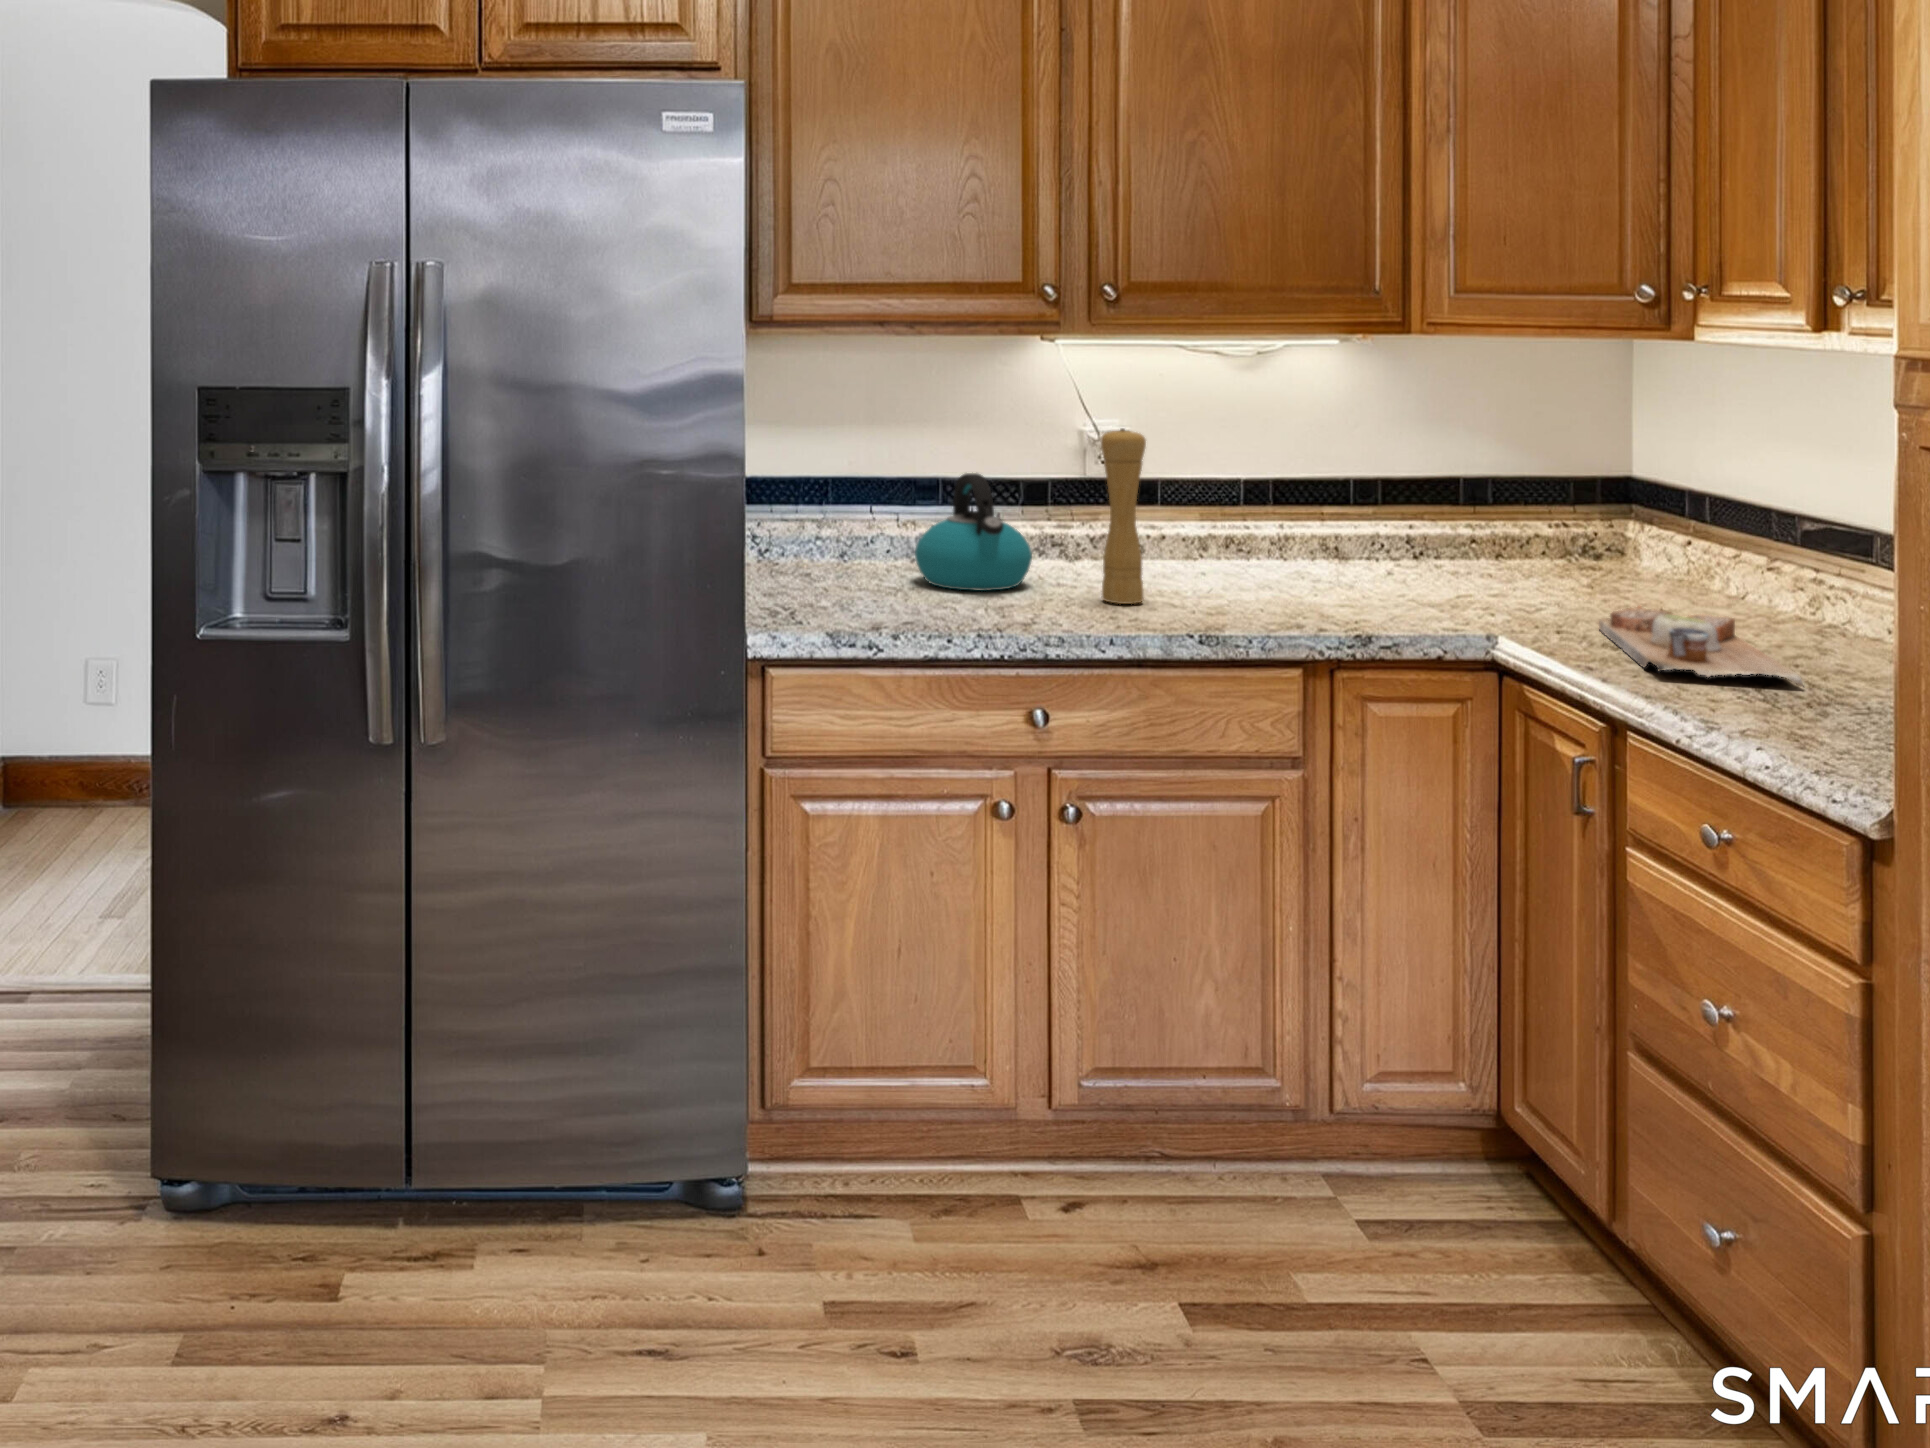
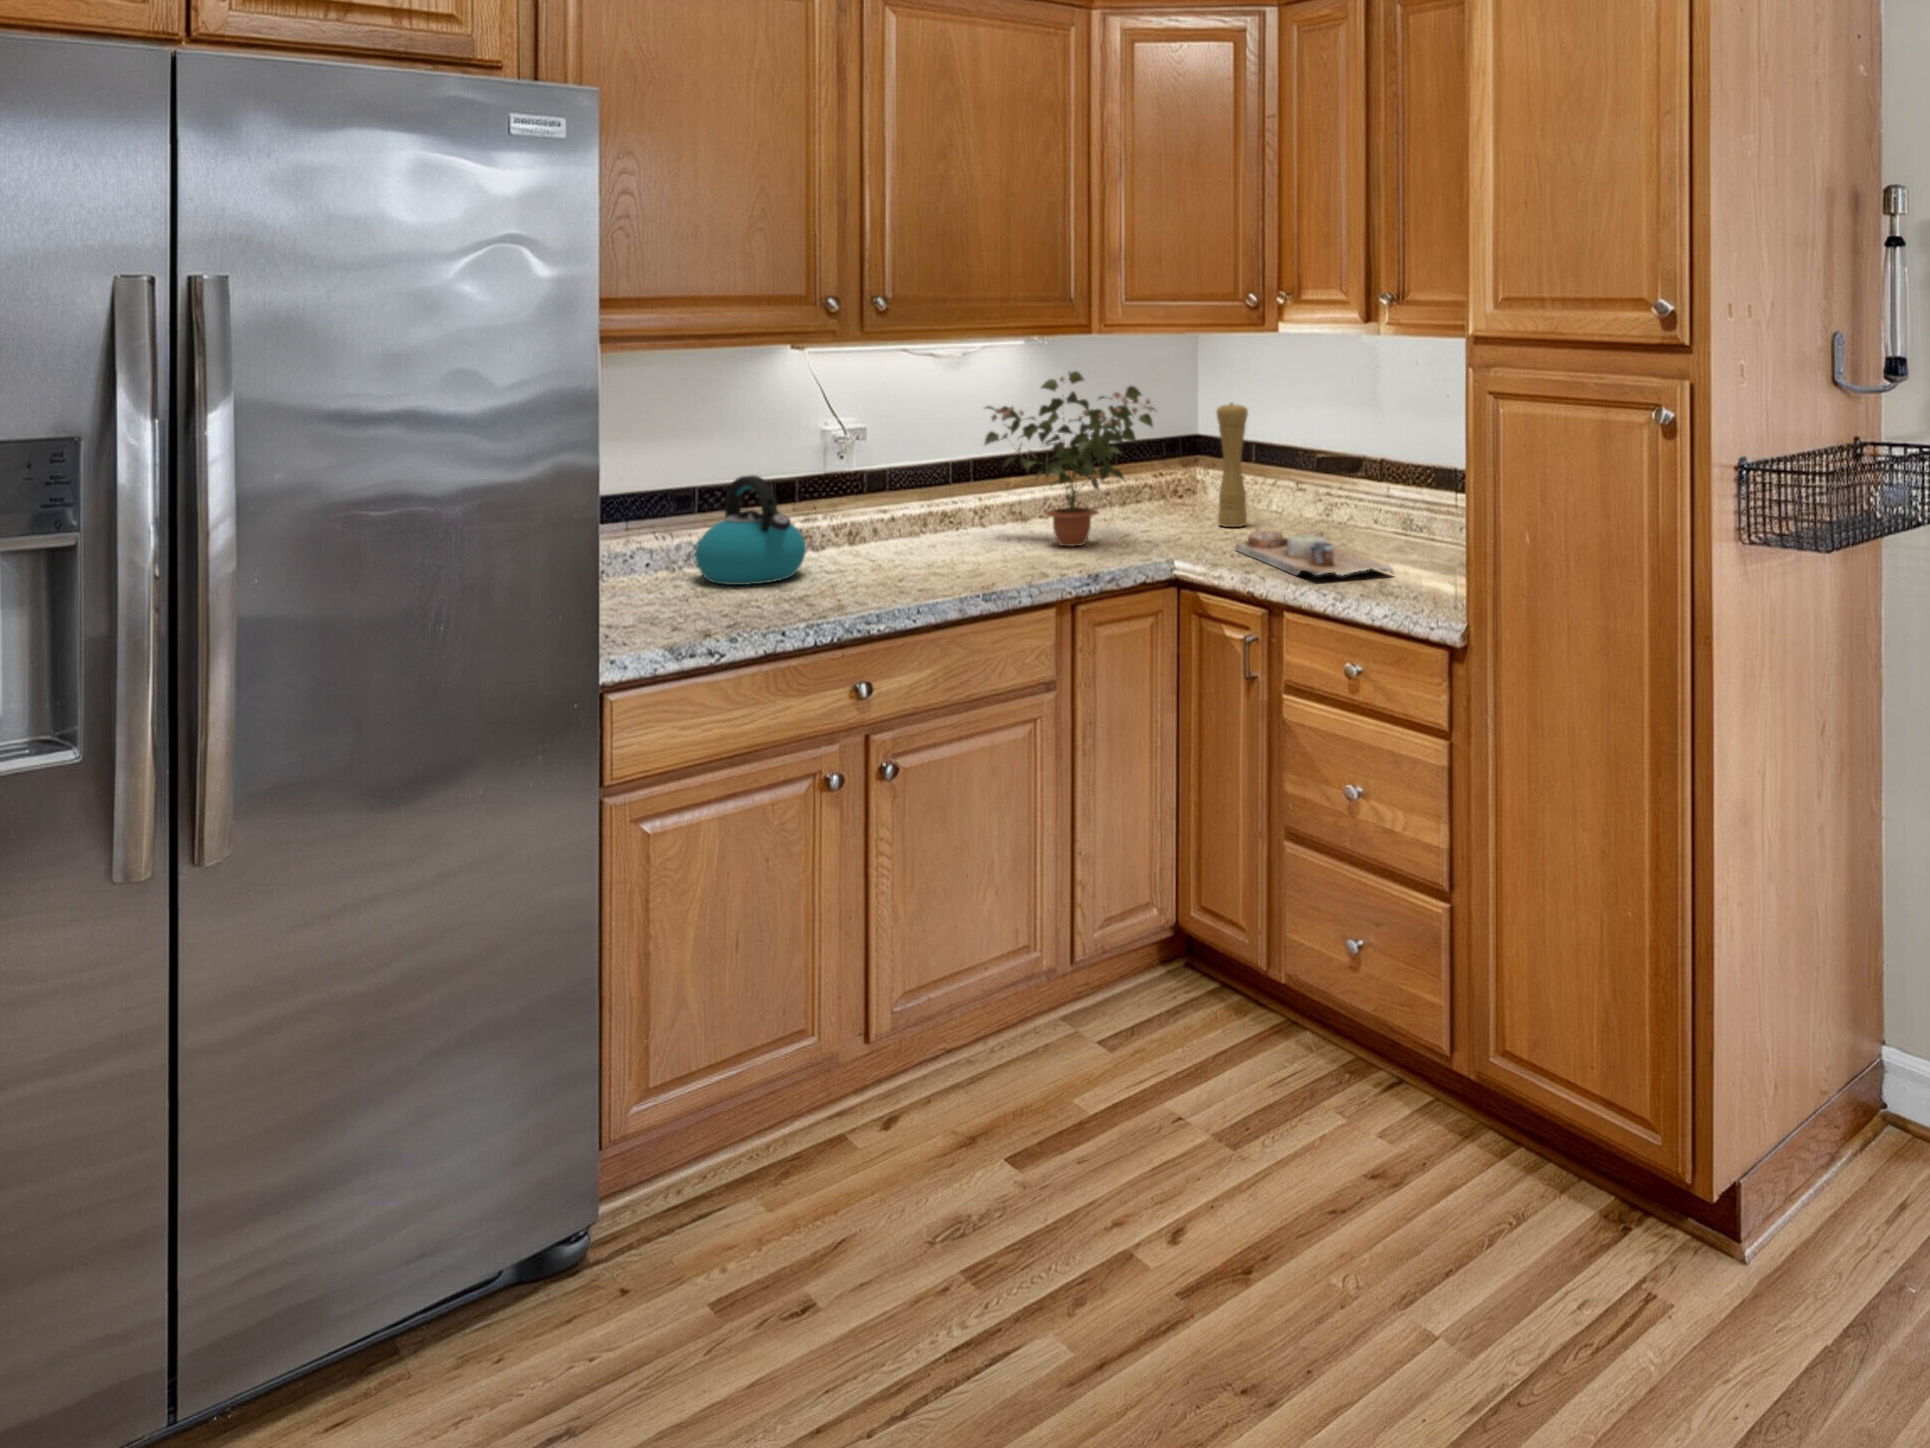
potted plant: none [1270,376,1502,599] -> present [985,371,1155,546]
pepper mill: present [1101,428,1146,604] -> present [1217,403,1248,527]

